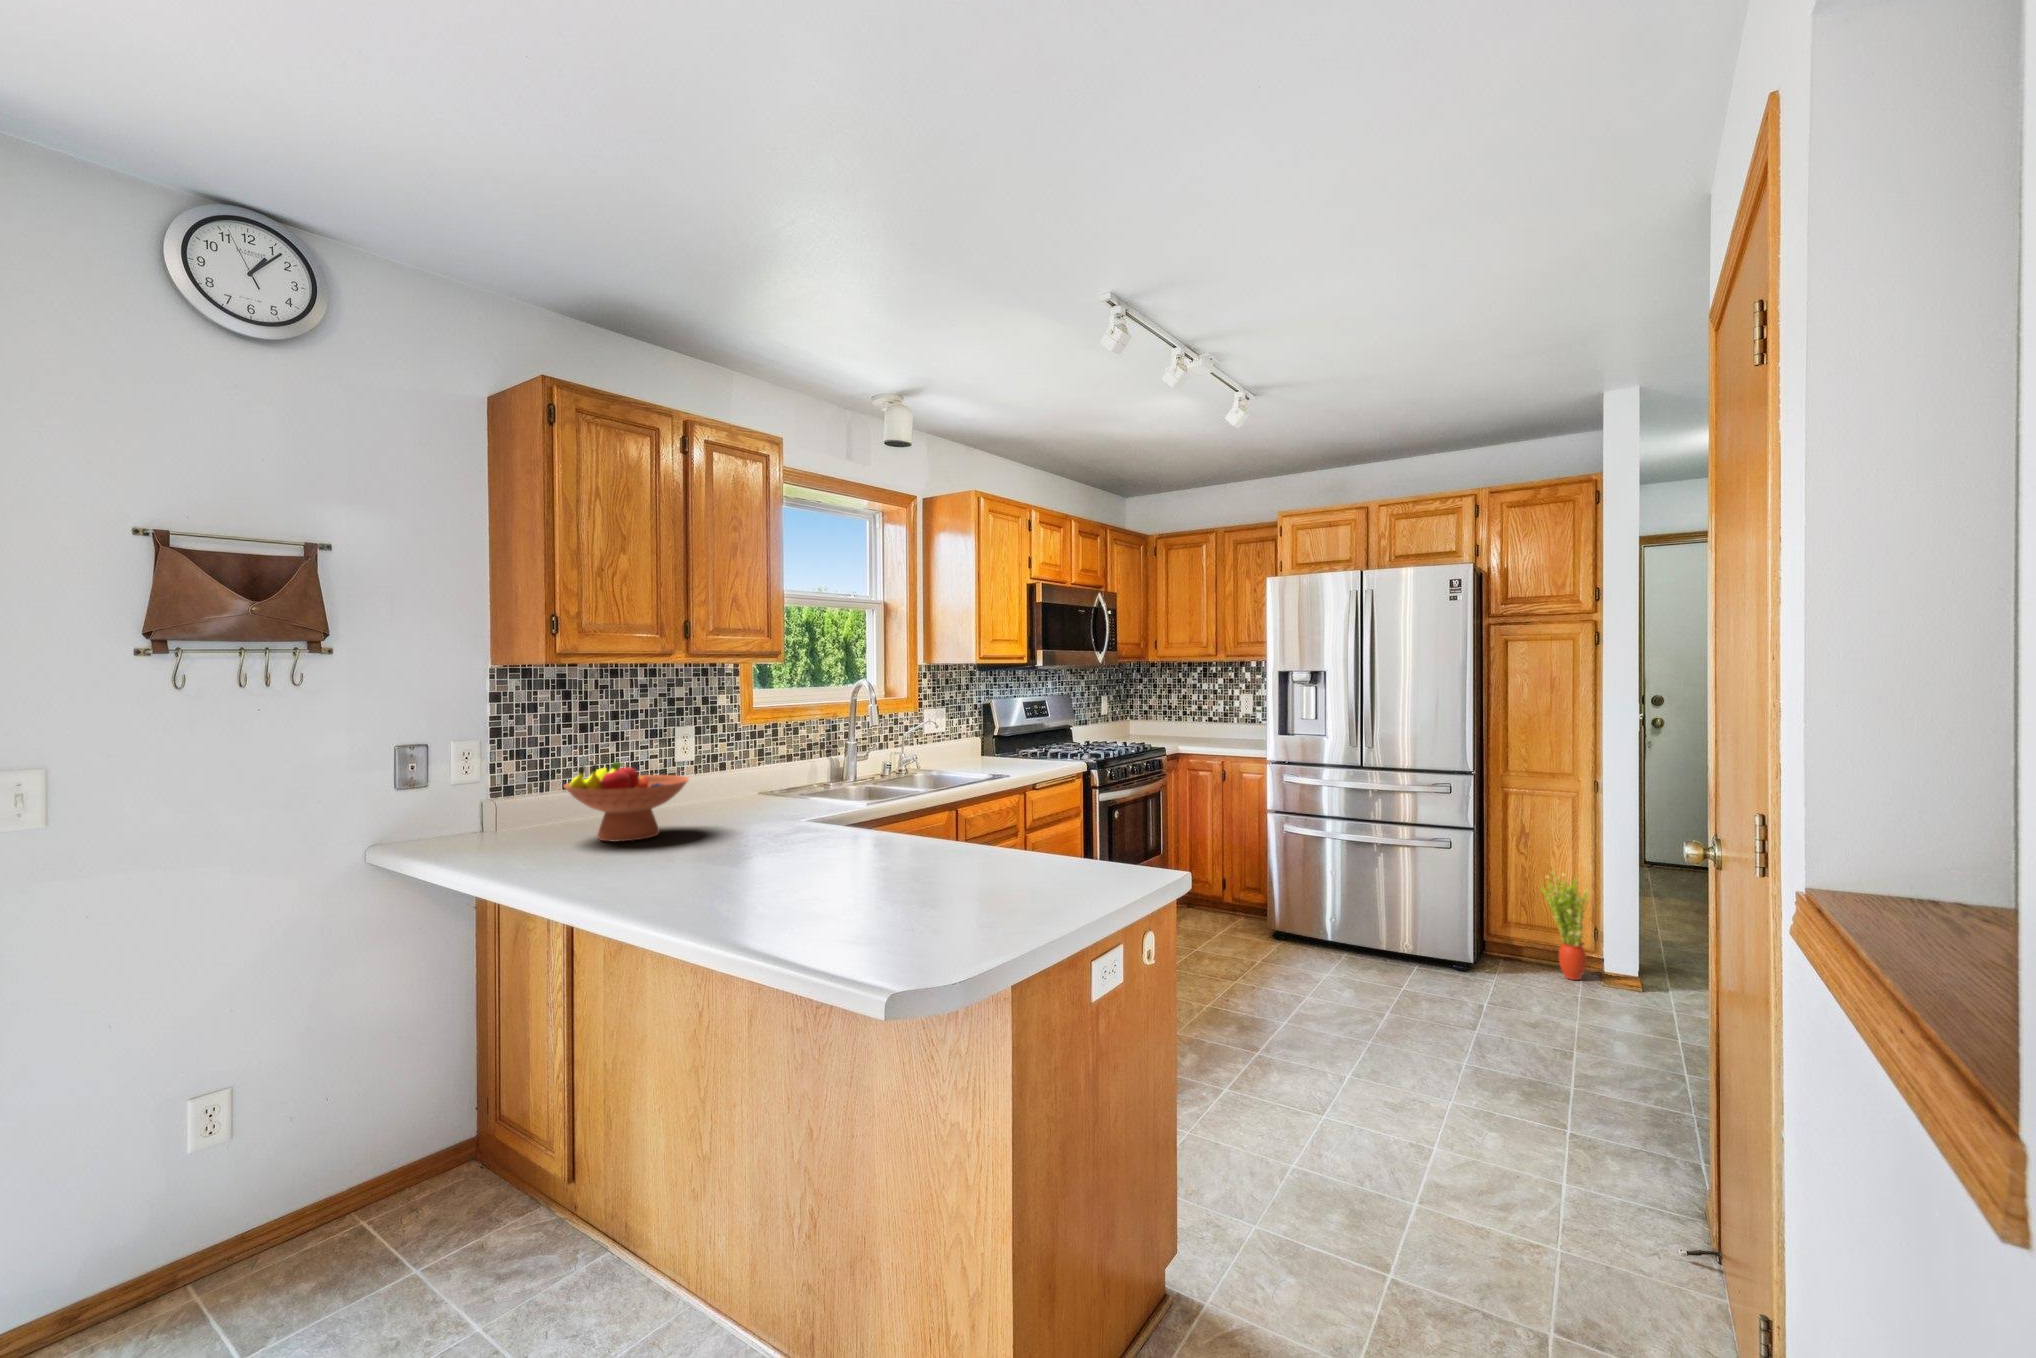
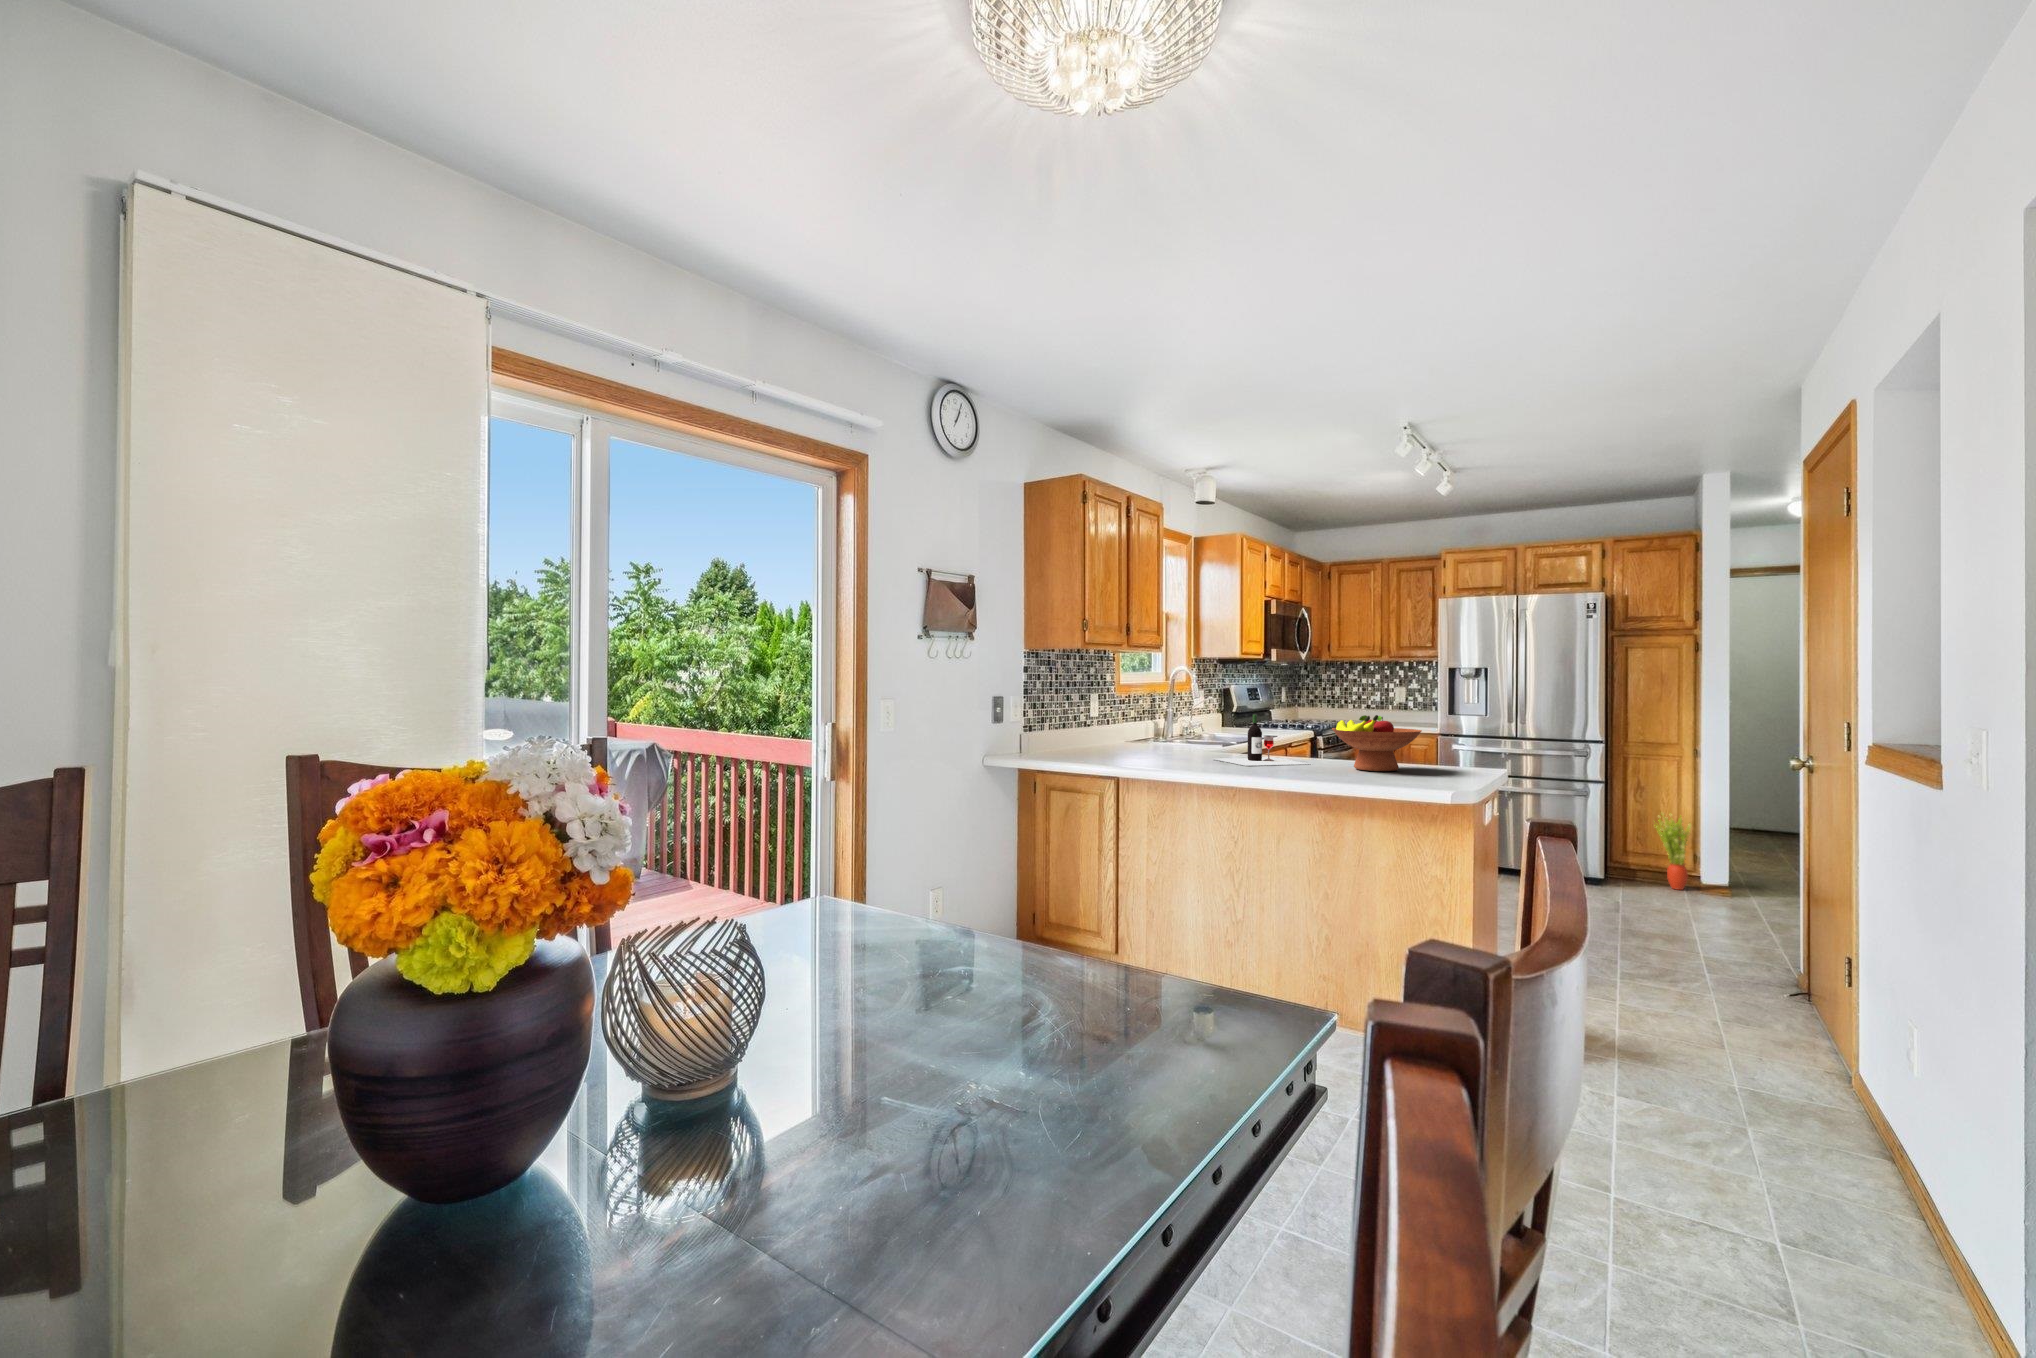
fruit bowl: present [564,762,689,842] -> present [1332,715,1422,771]
wine bottle: none [742,772,874,869] -> present [1214,715,1309,766]

